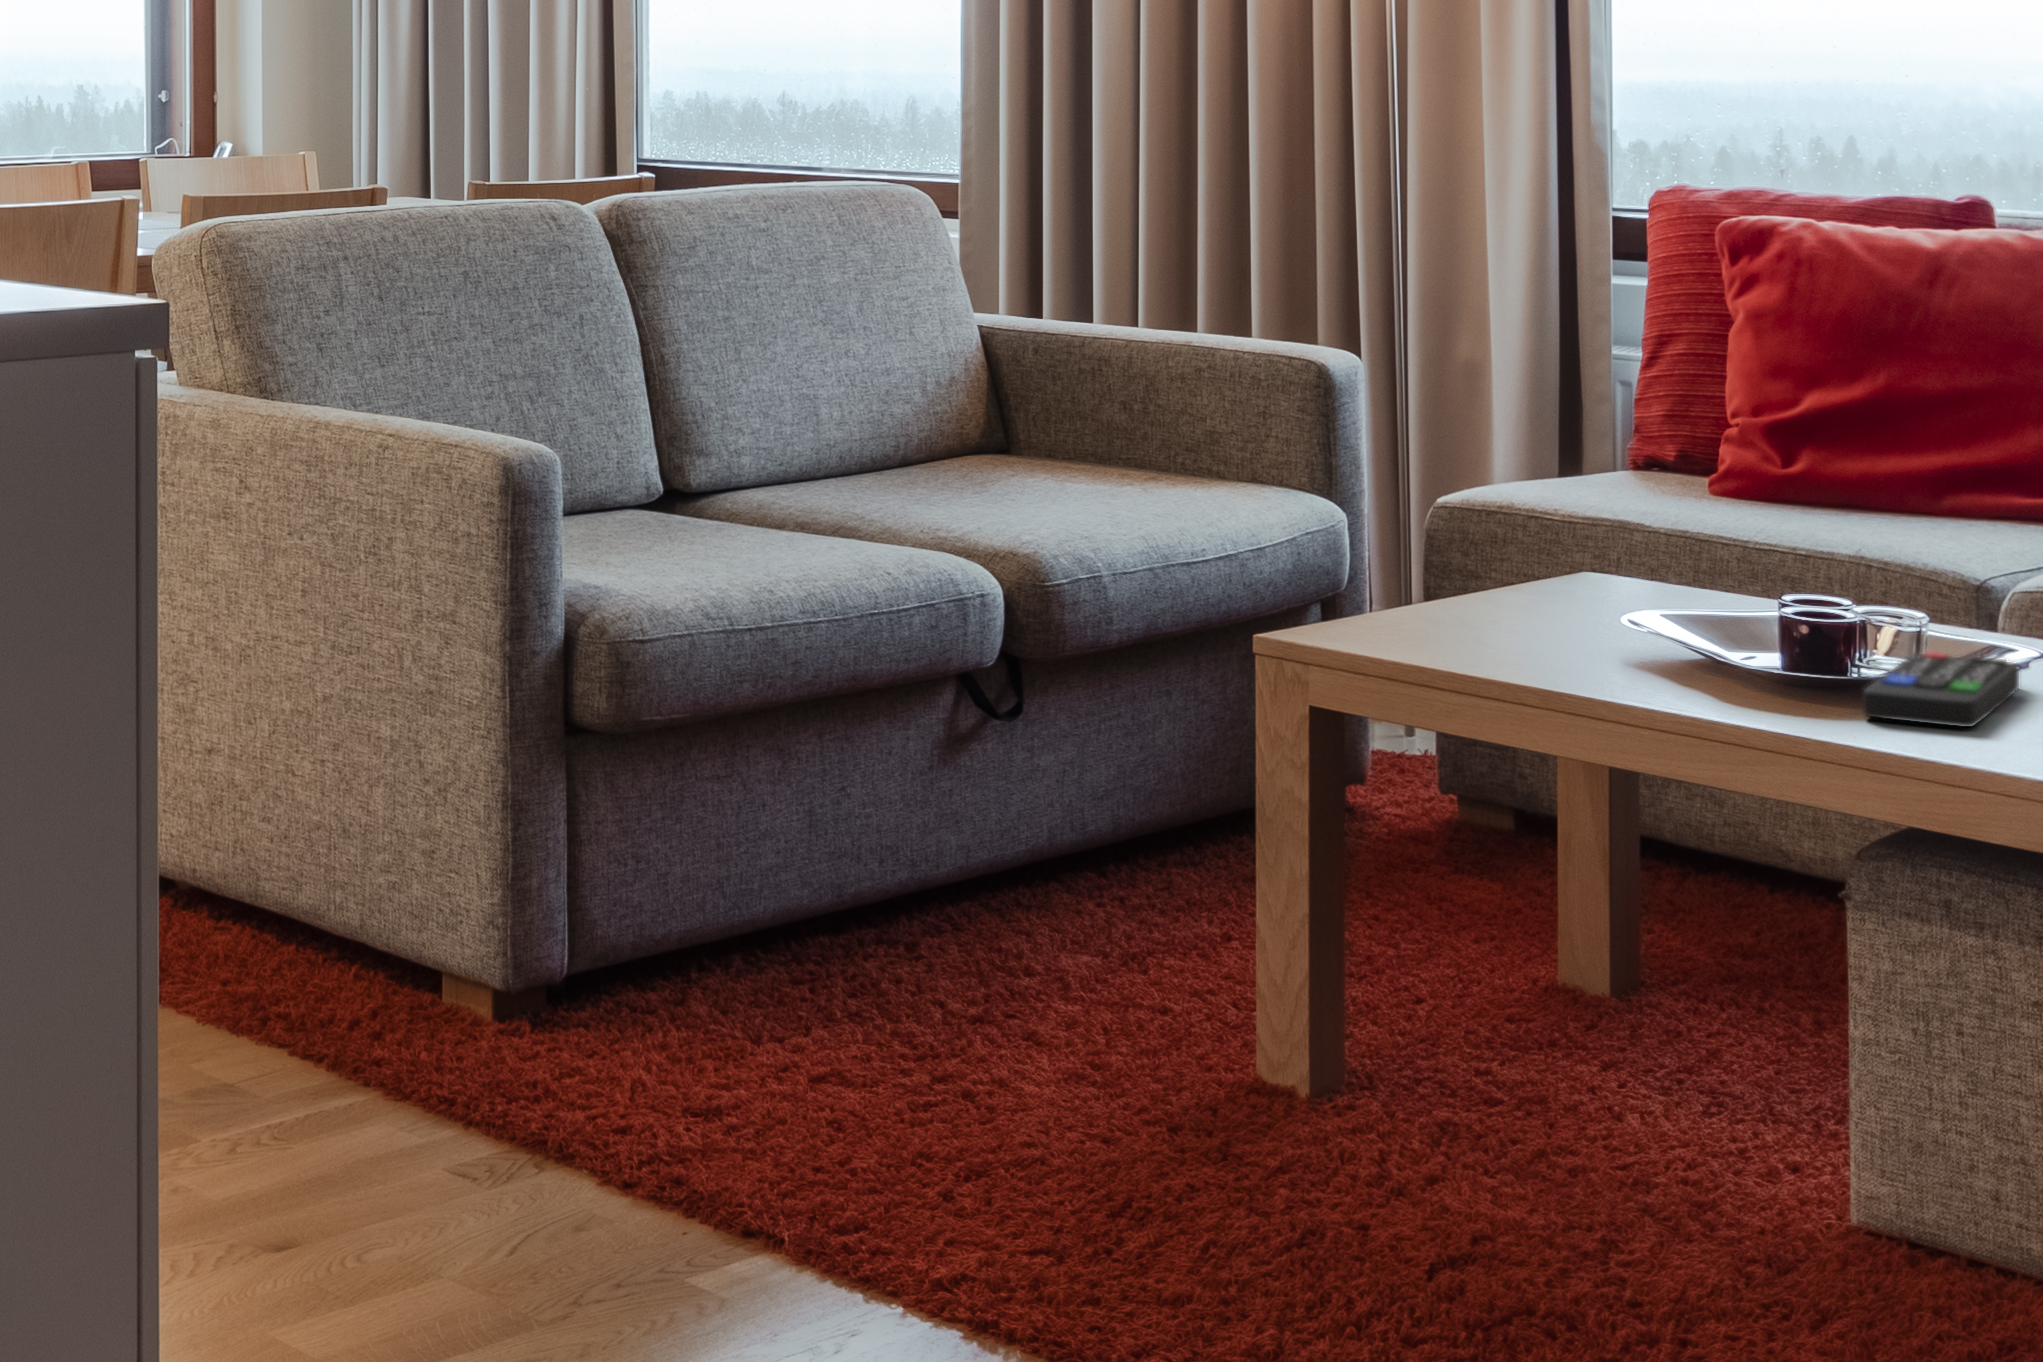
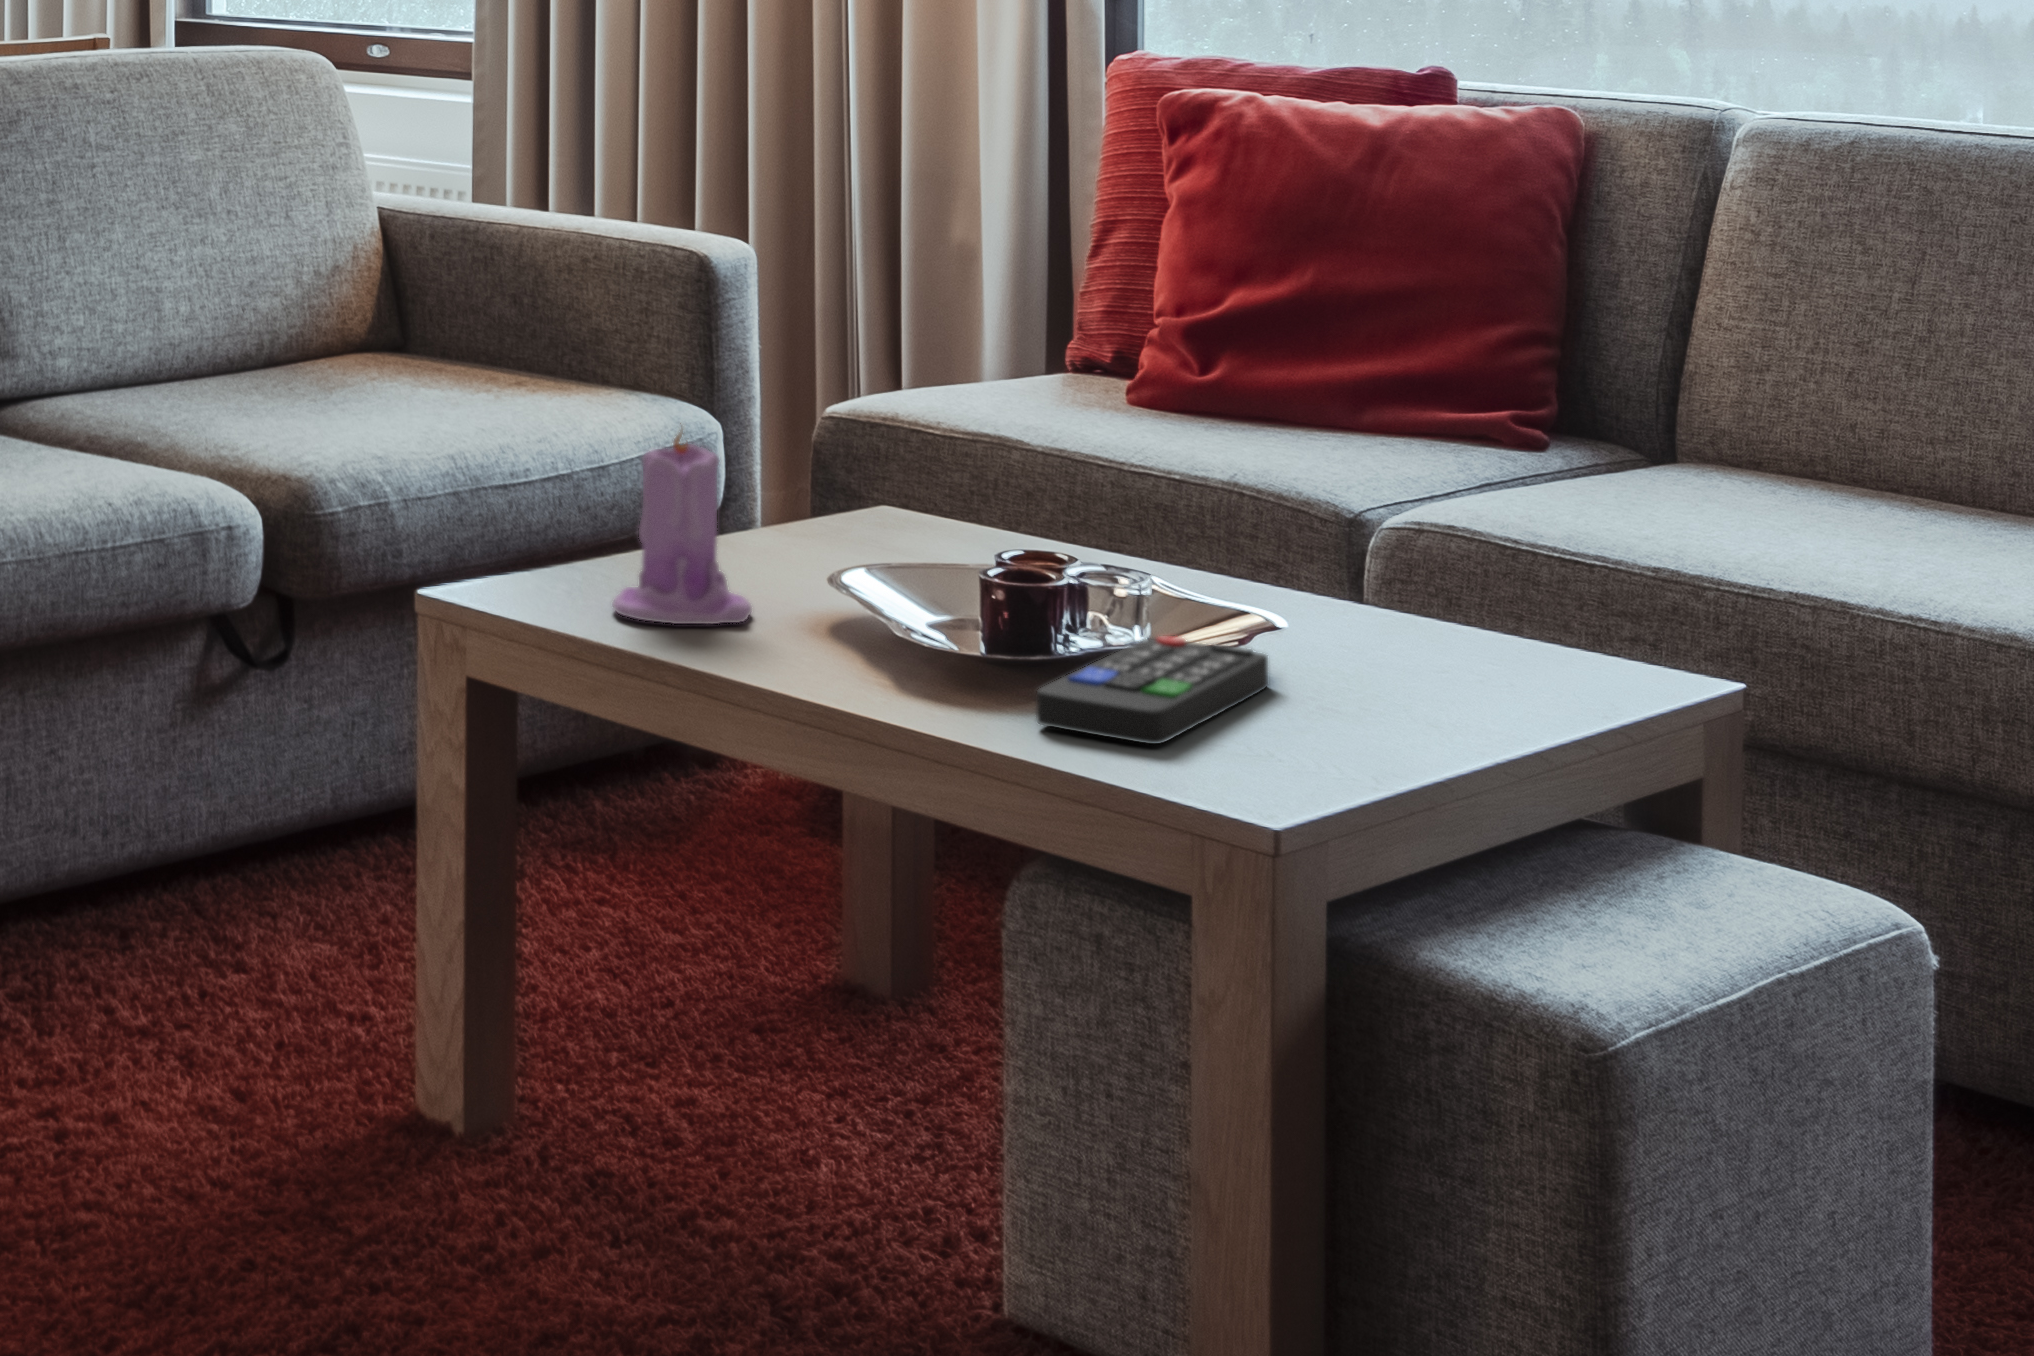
candle: none [1443,499,1564,657] -> present [613,423,752,624]

